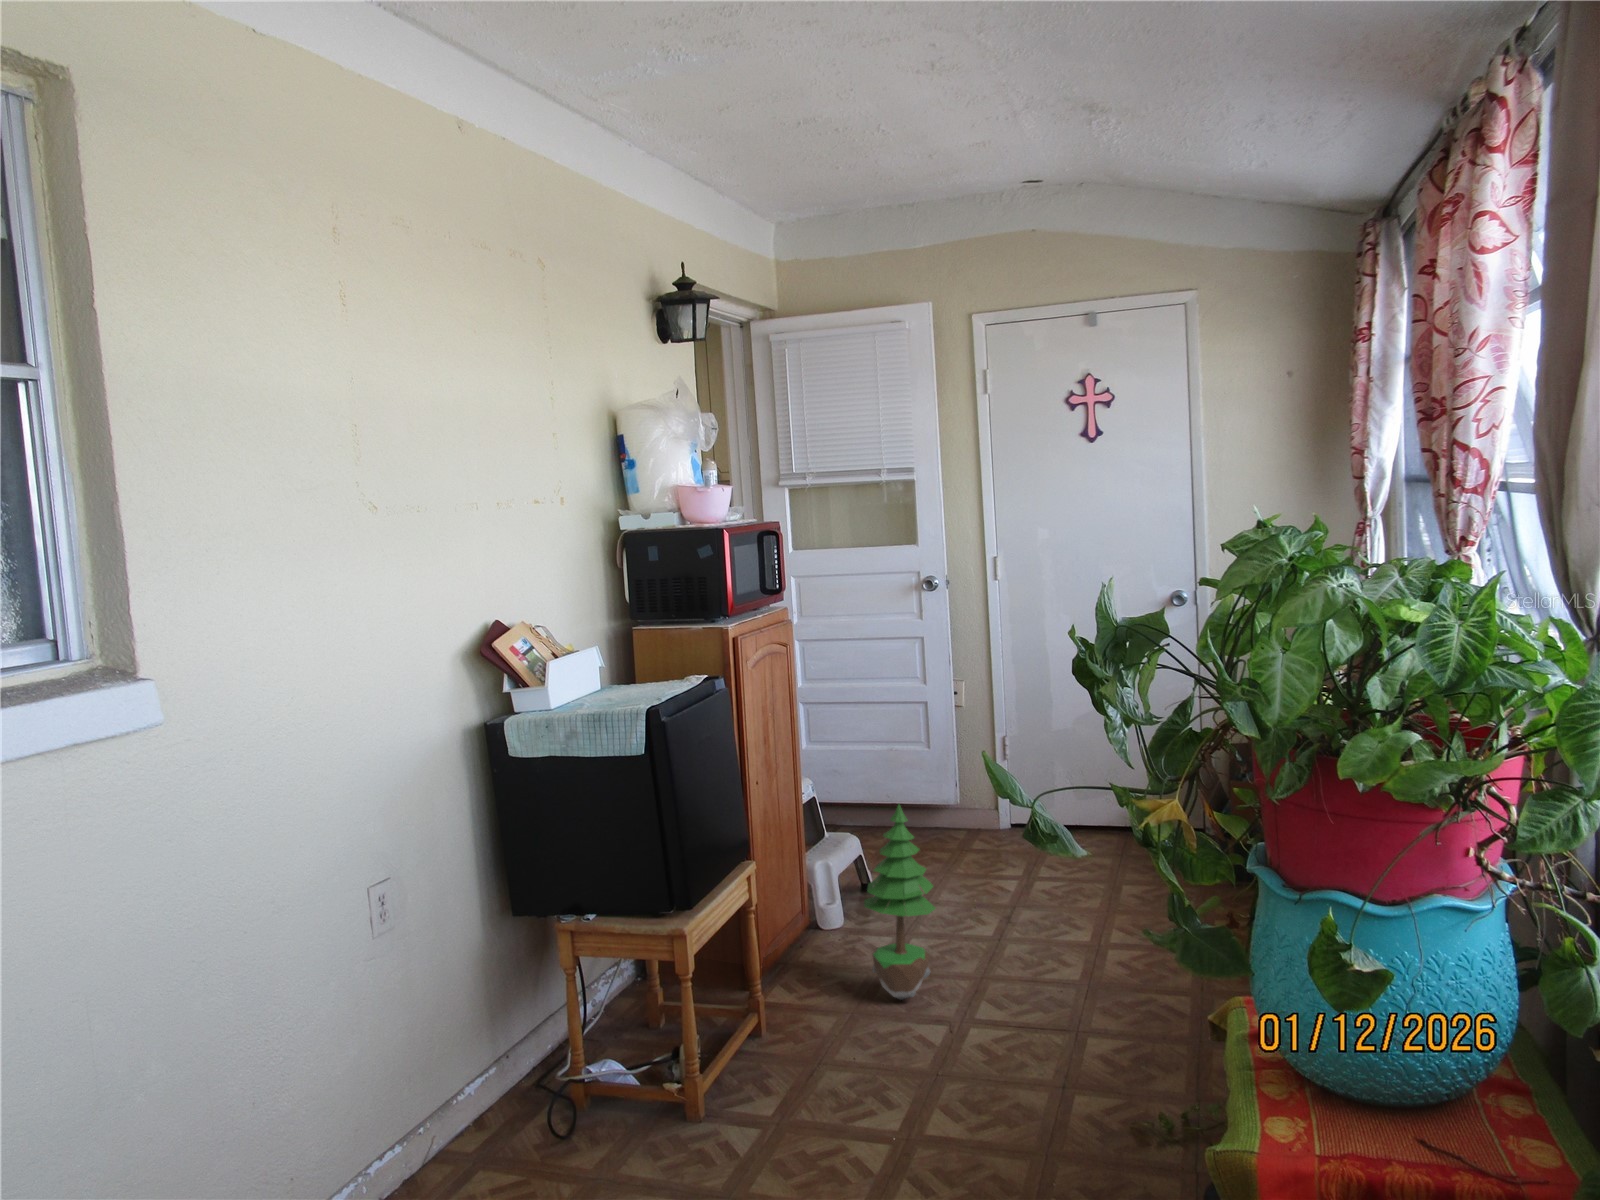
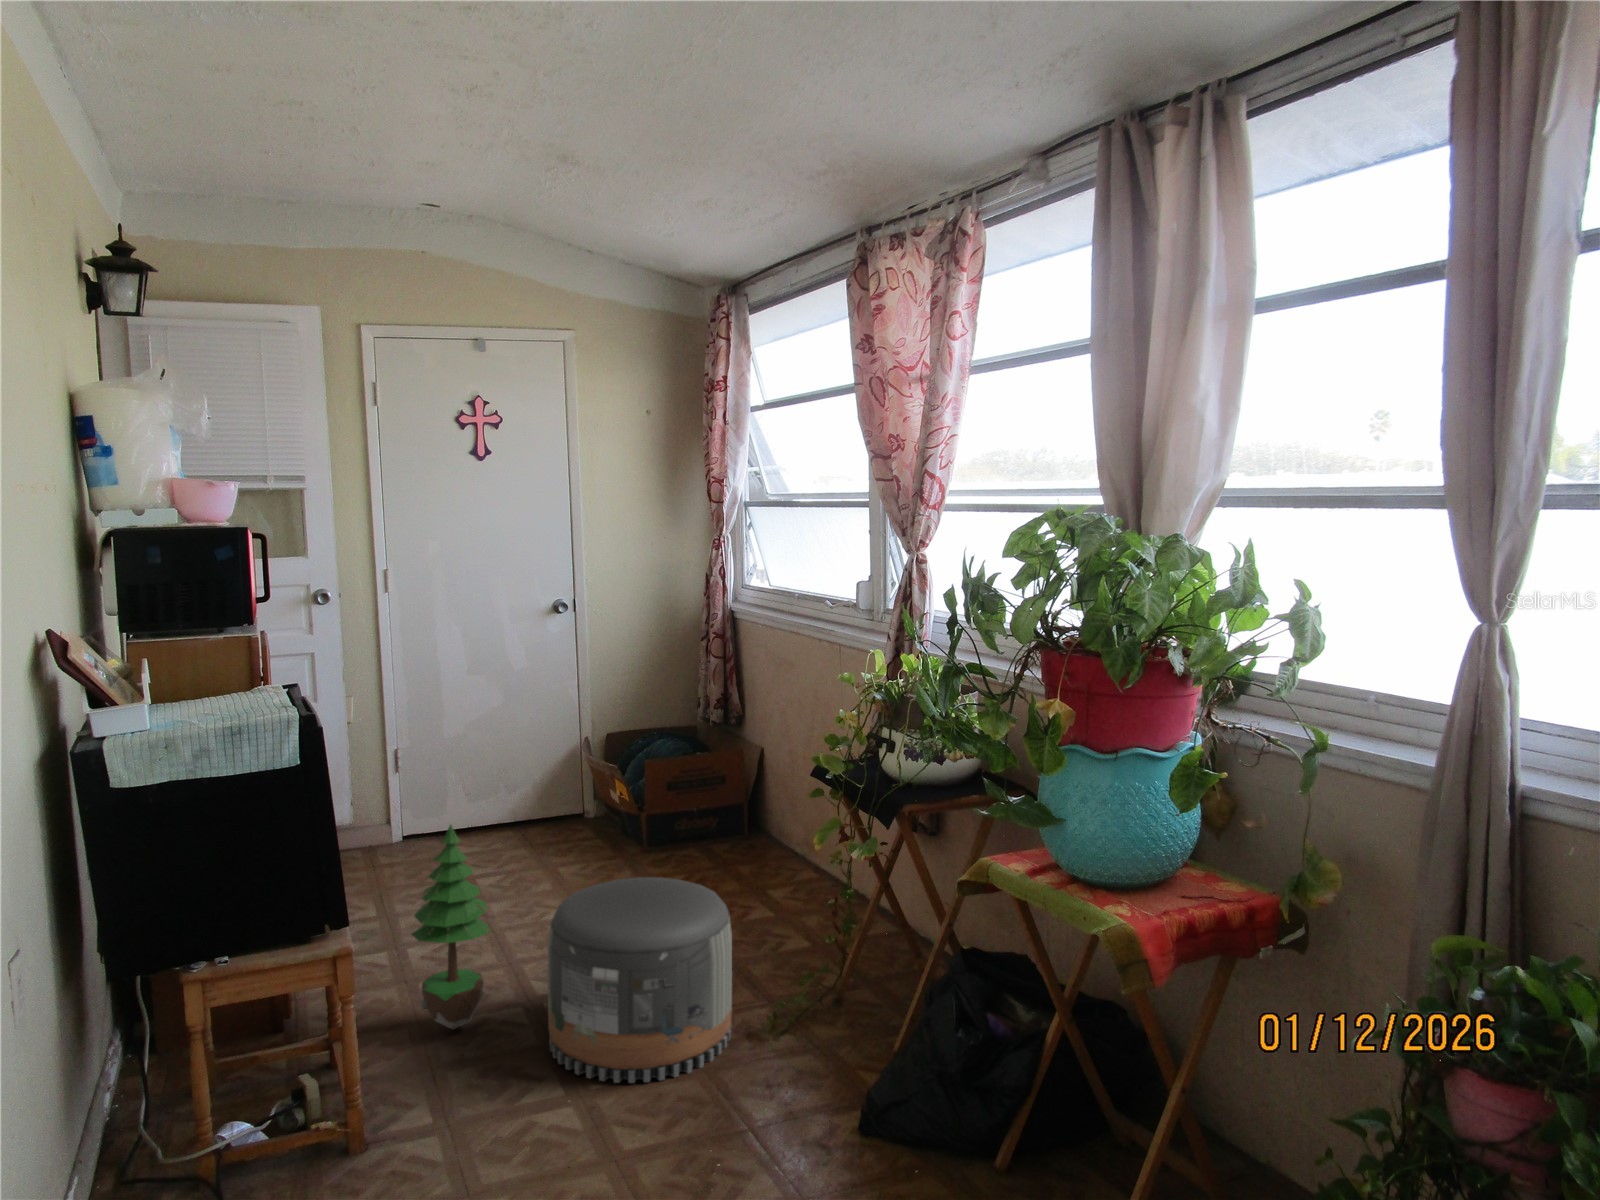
pouf: none [952,890,1147,1102] -> present [548,877,732,1083]

